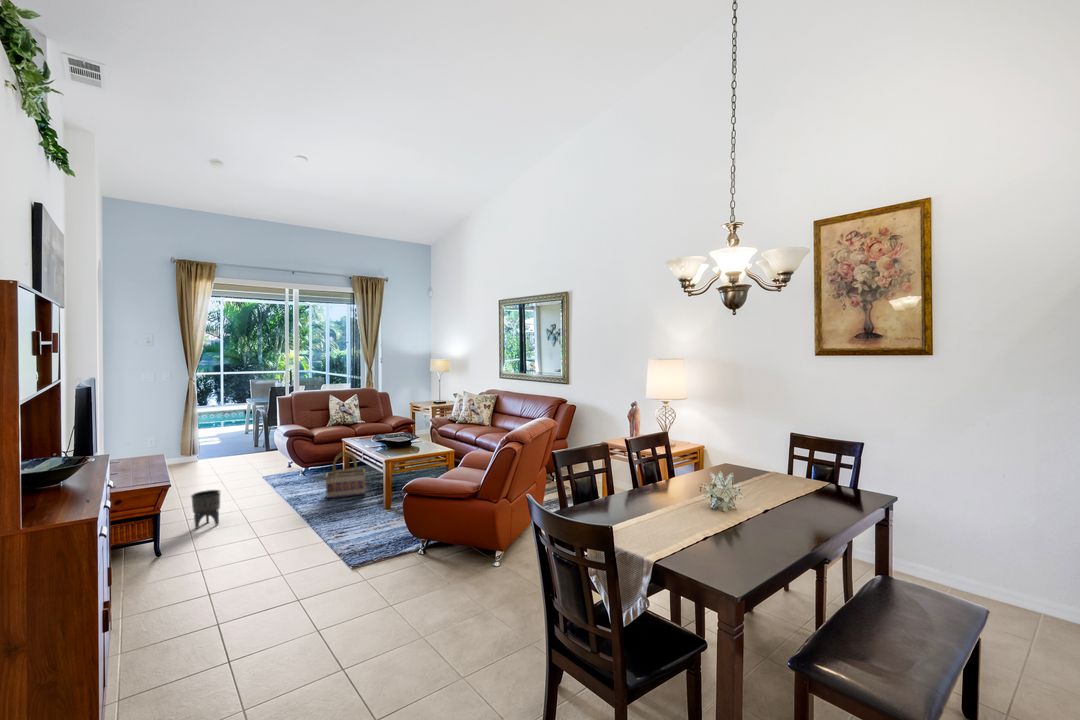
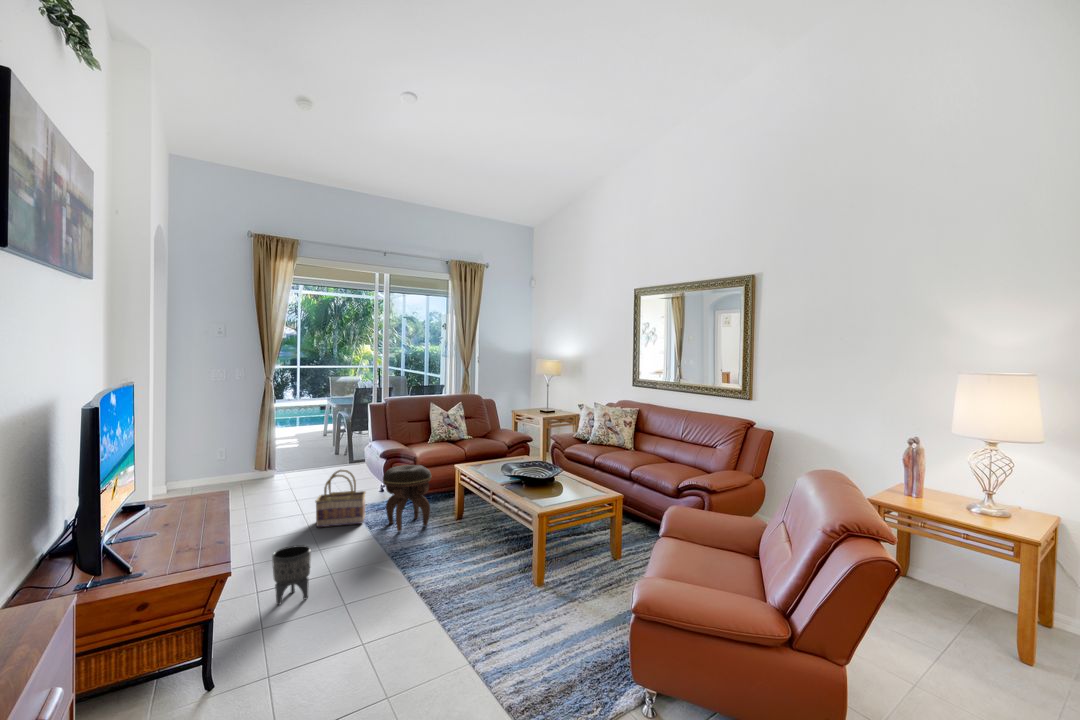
footstool: none [283,440,322,488] -> present [383,465,431,531]
basket: present [326,451,365,498] -> present [316,470,365,527]

